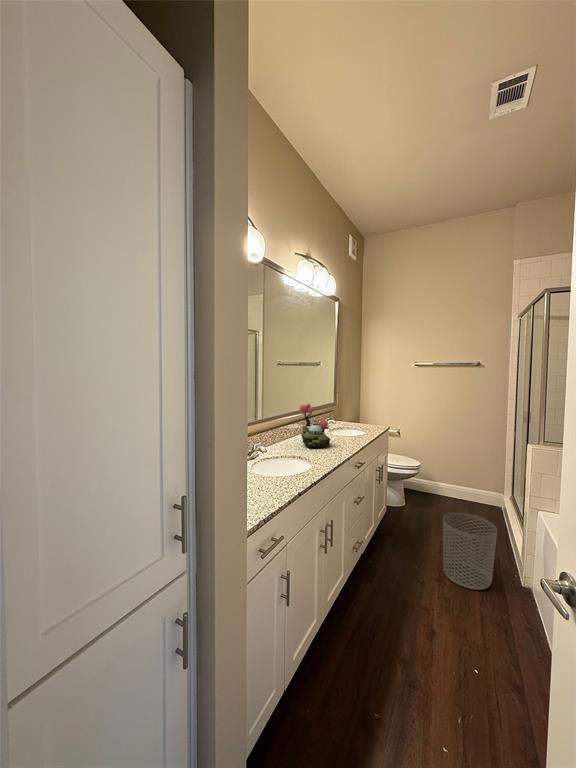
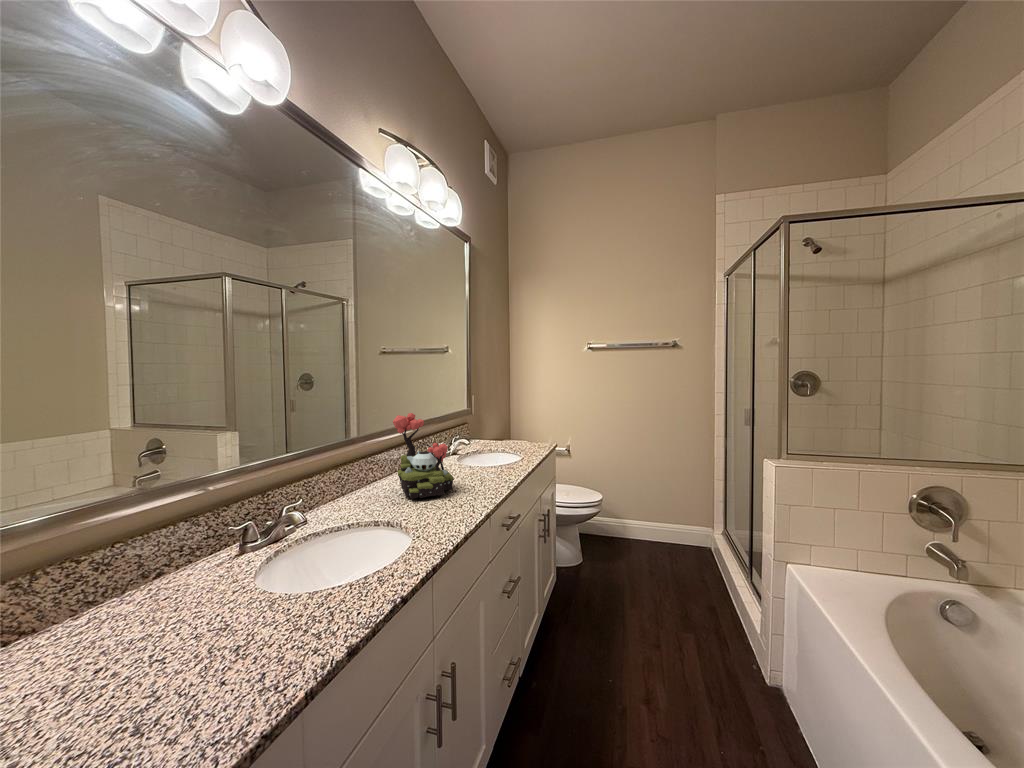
waste bin: present [443,513,497,590] -> none [649,577,735,711]

